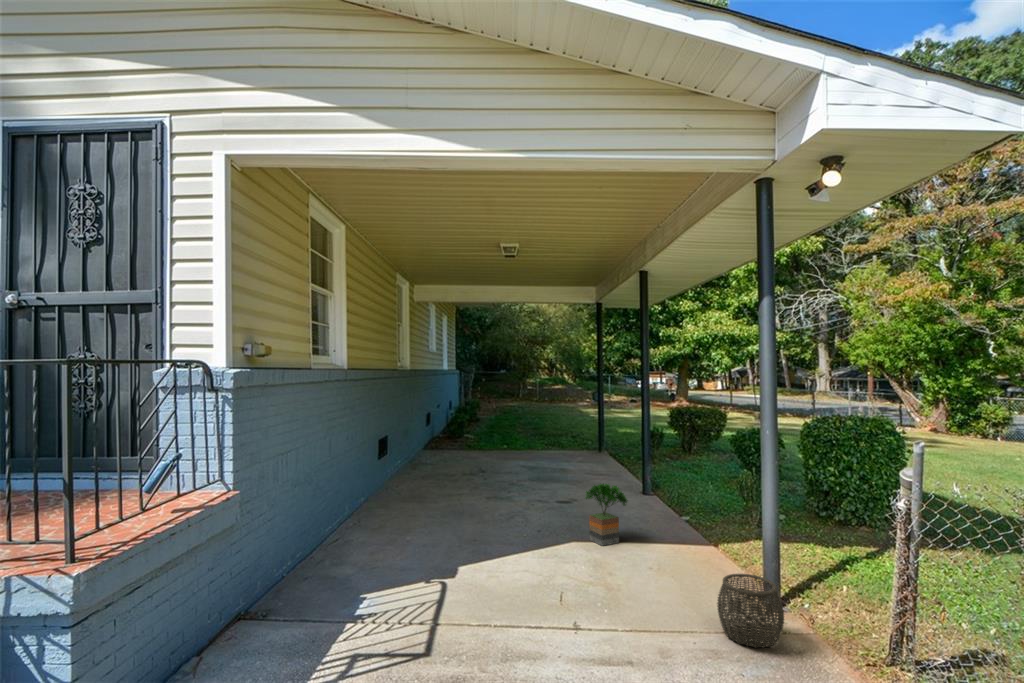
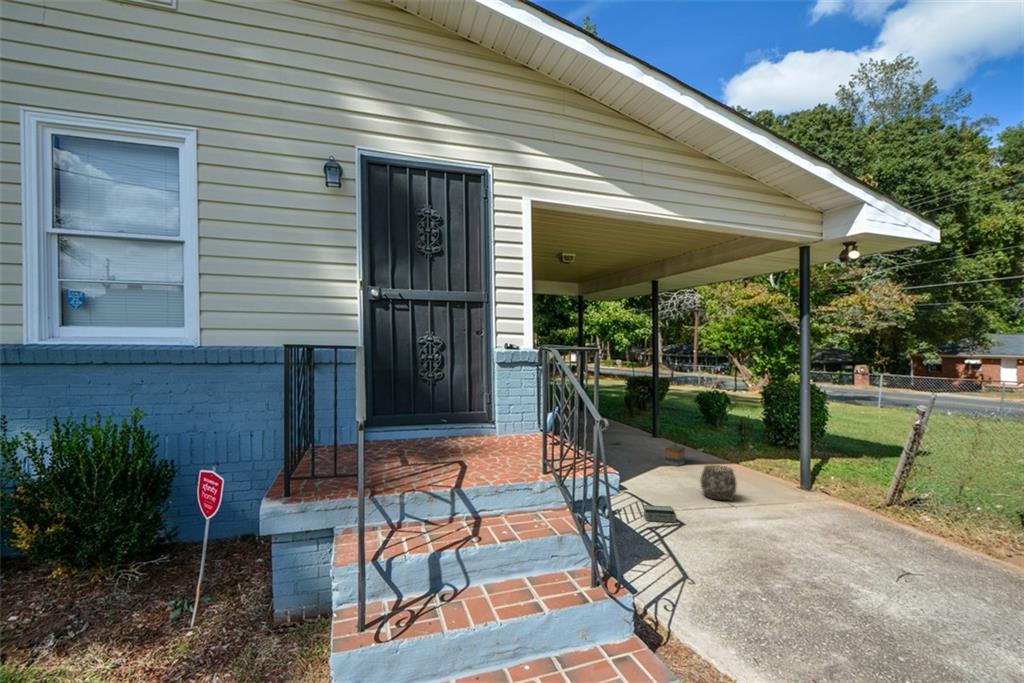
woven basket: present [717,574,784,648] -> present [700,465,737,500]
toolbox: none [389,614,447,652] -> present [643,505,676,522]

